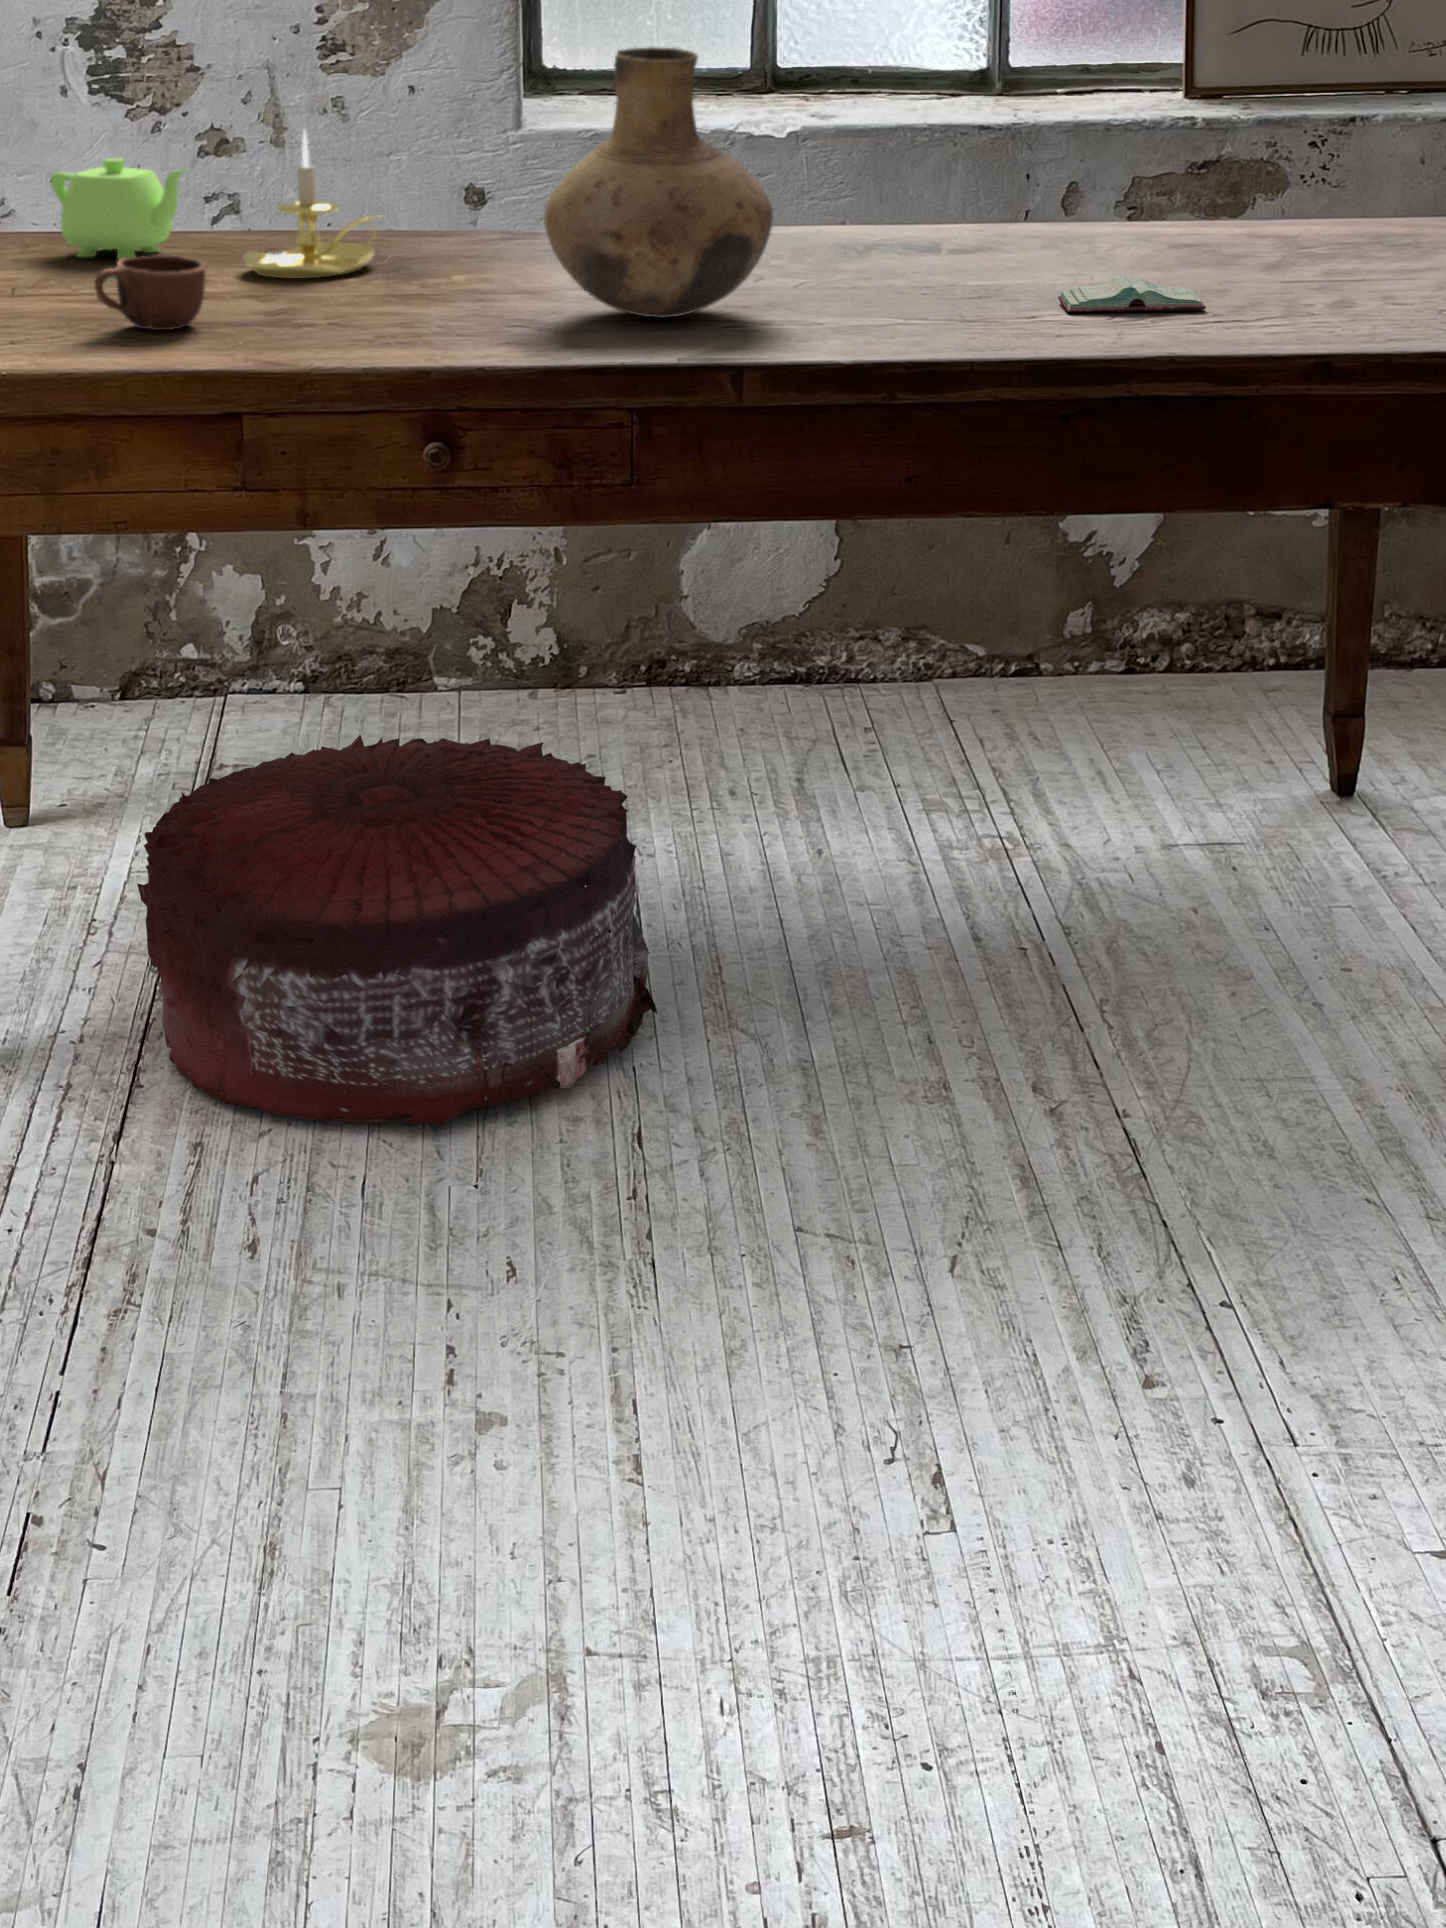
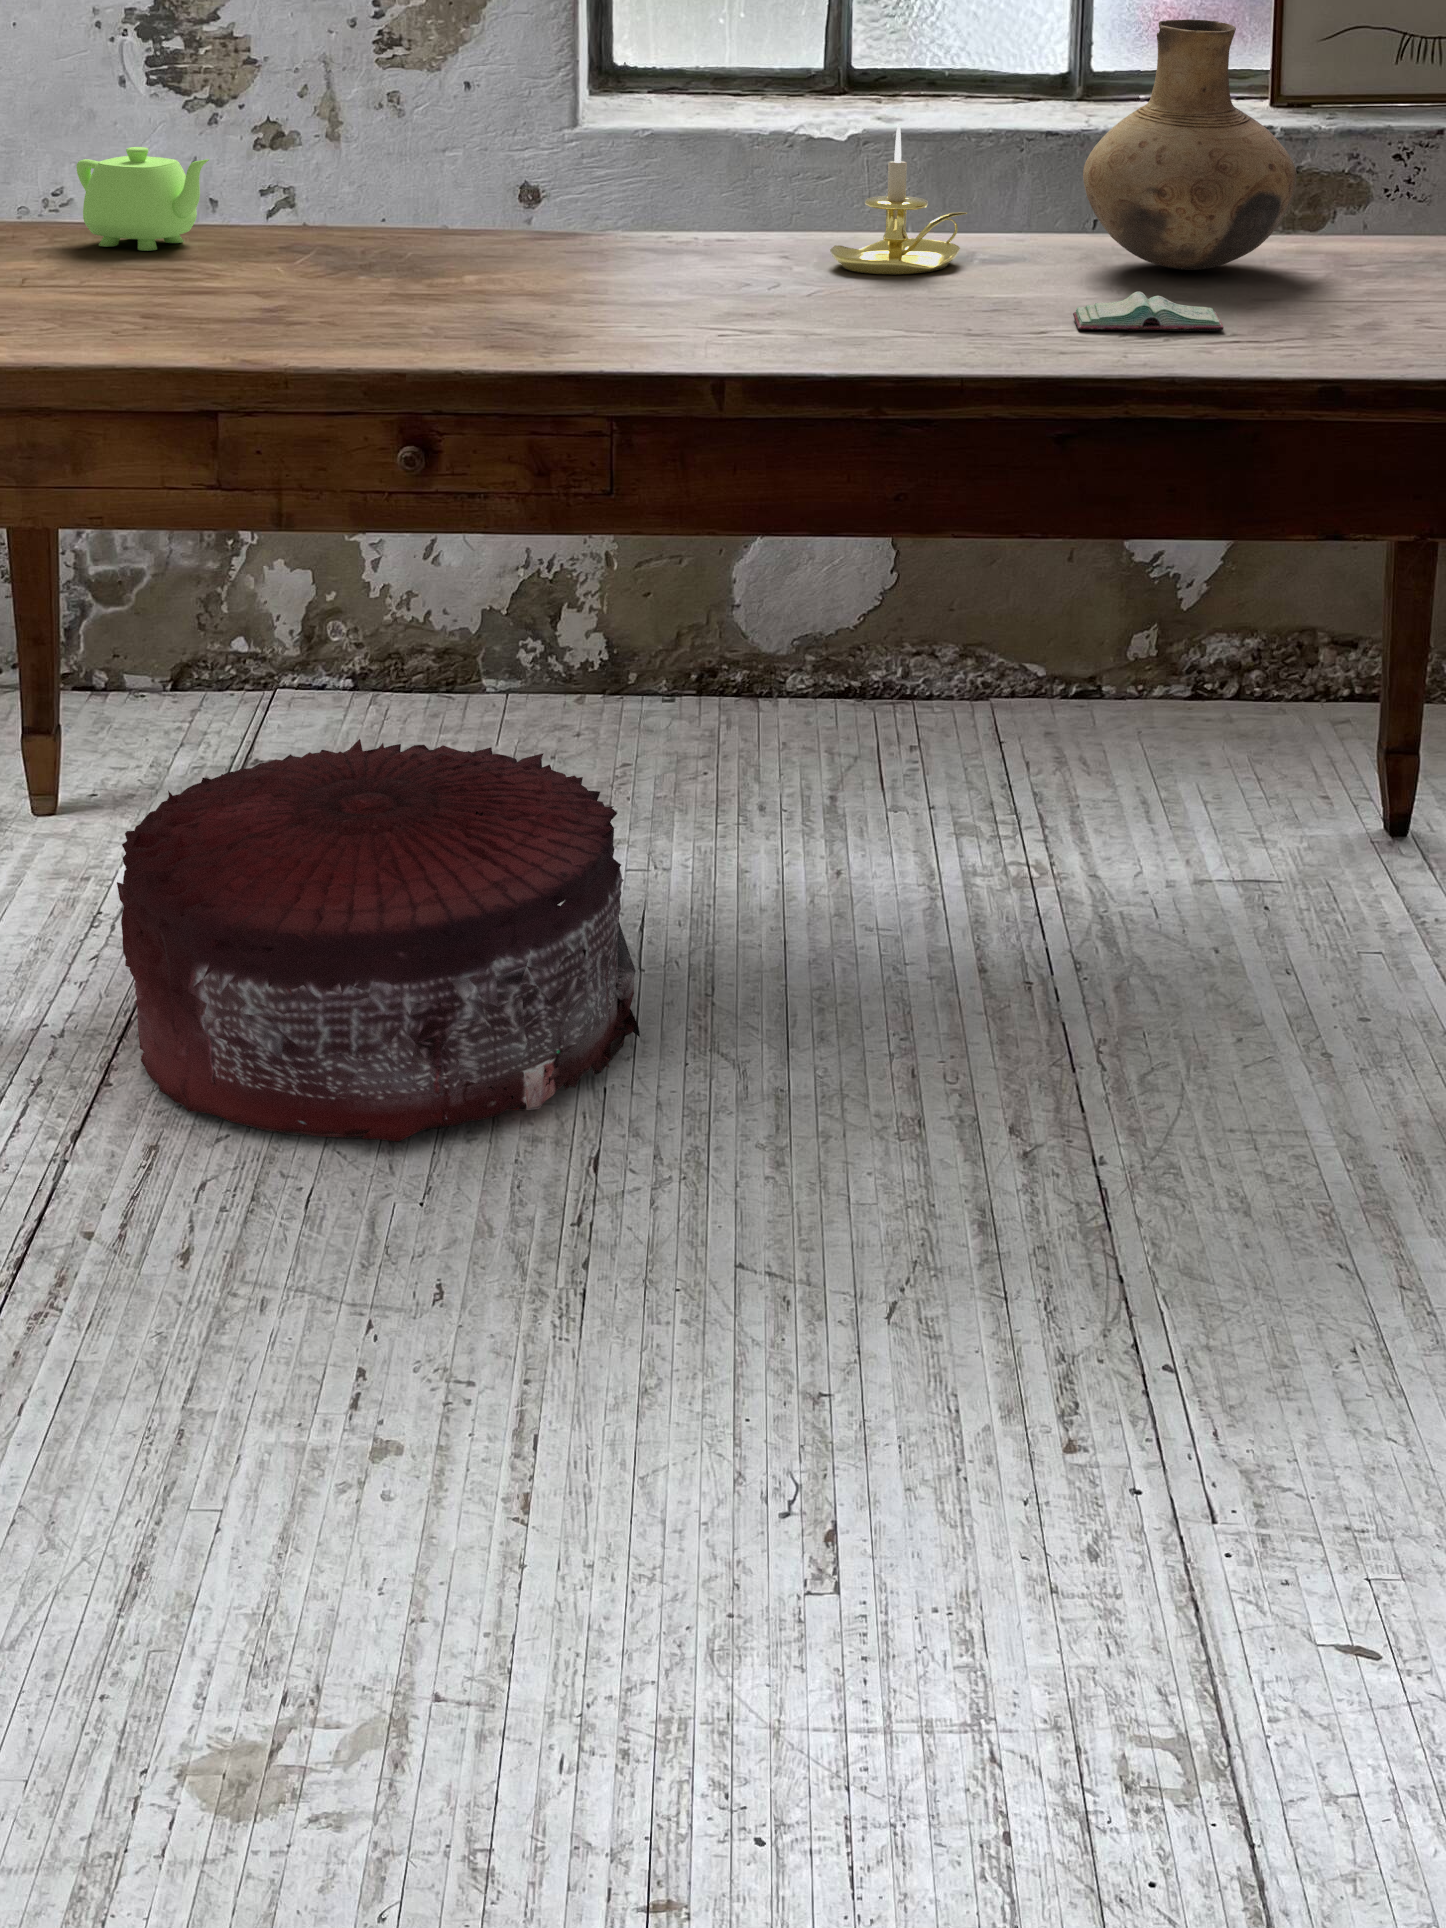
vase: present [544,47,773,318] -> present [1083,19,1297,270]
candle holder: present [243,131,382,278] -> present [830,124,967,274]
mug: present [95,254,206,330] -> none [81,247,196,324]

